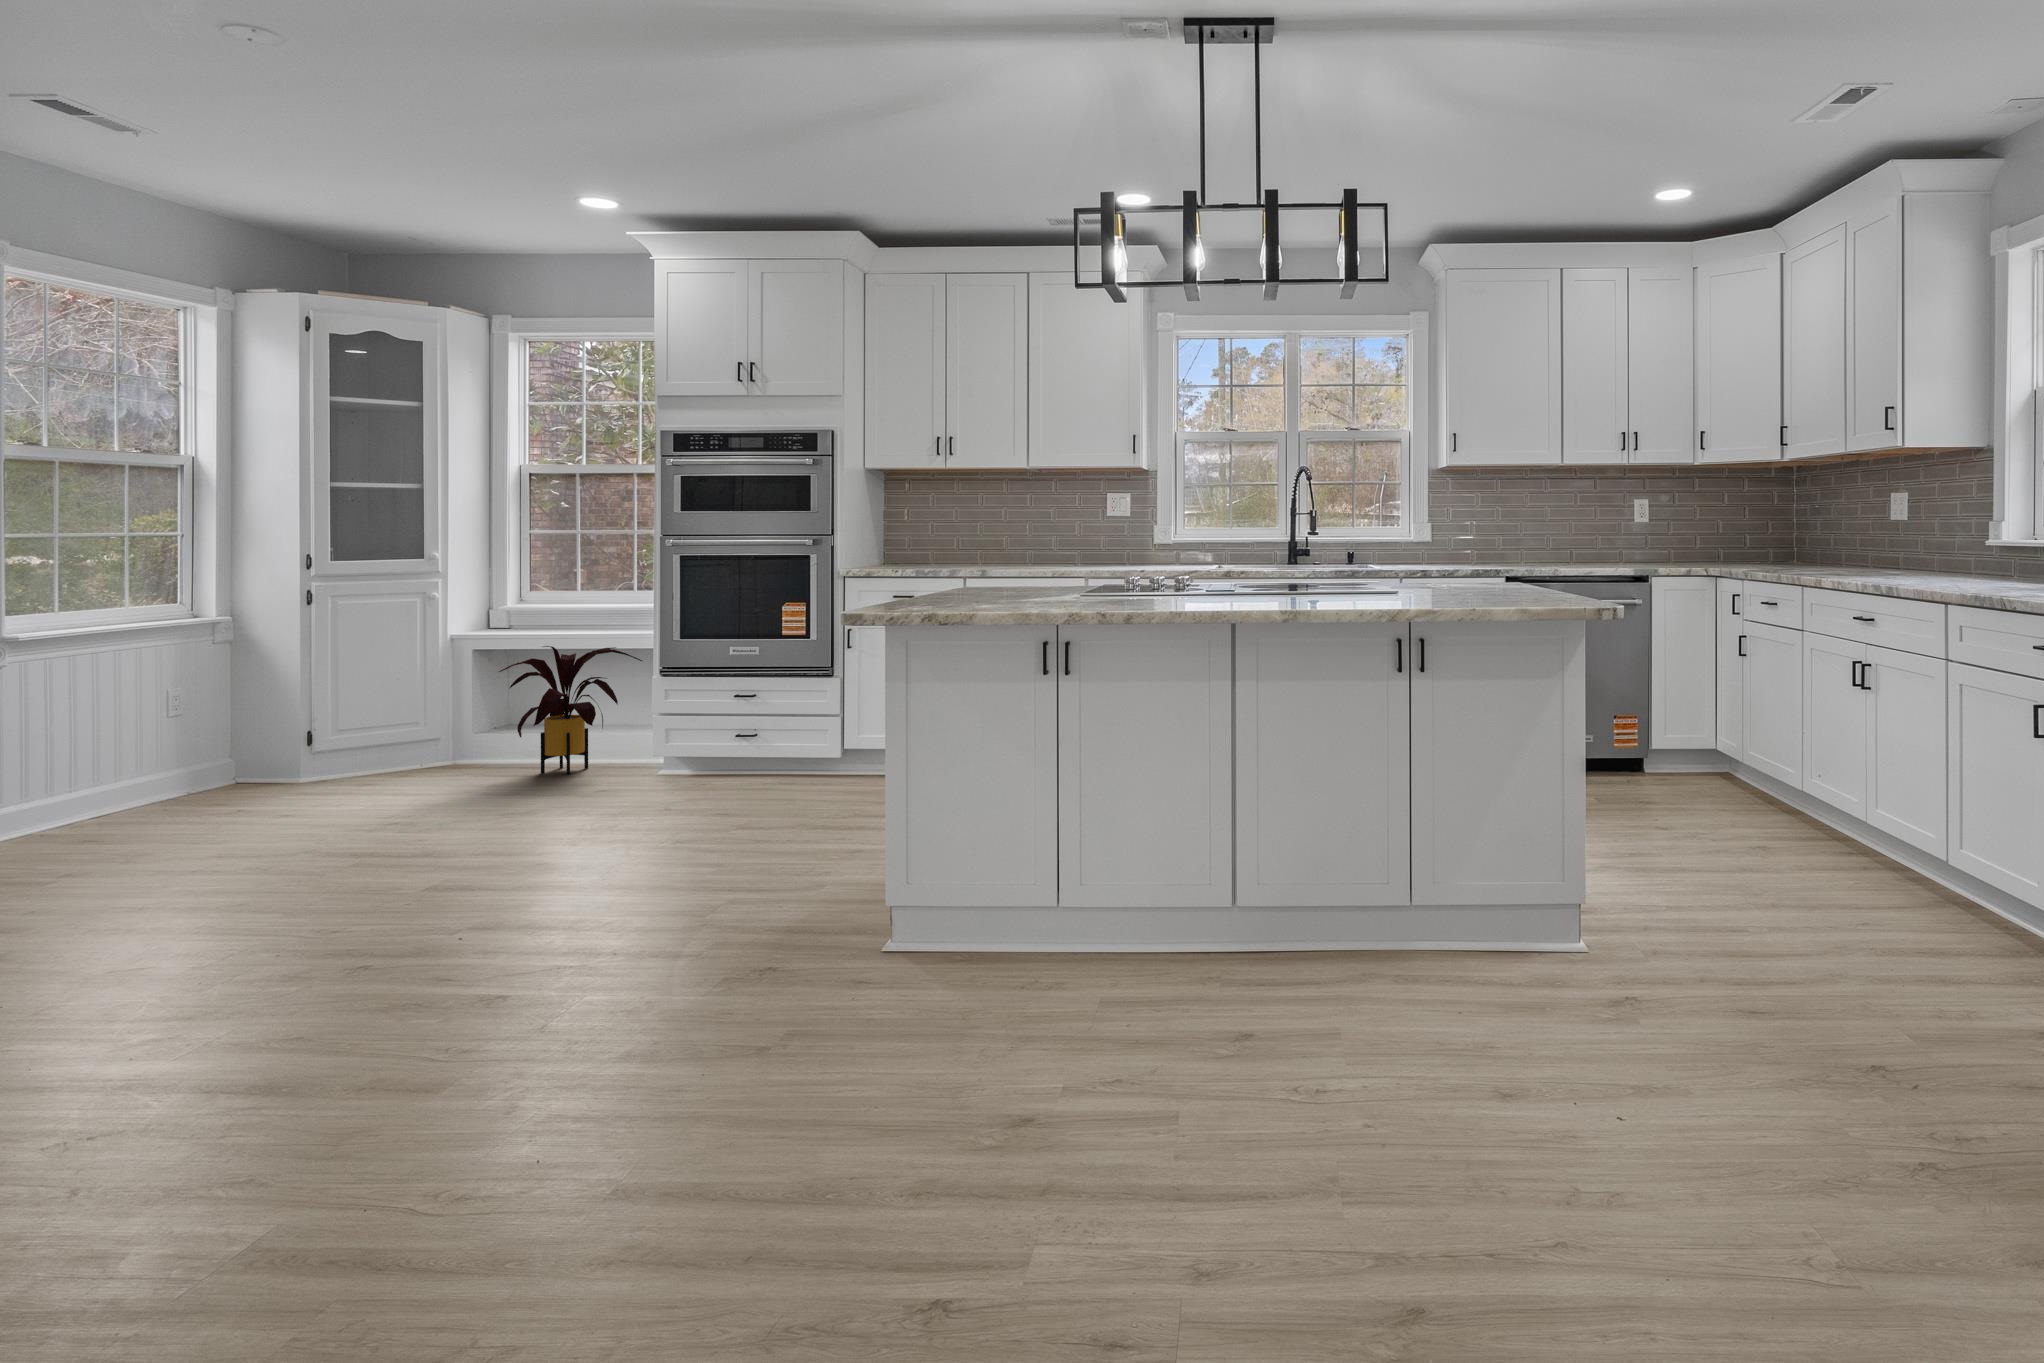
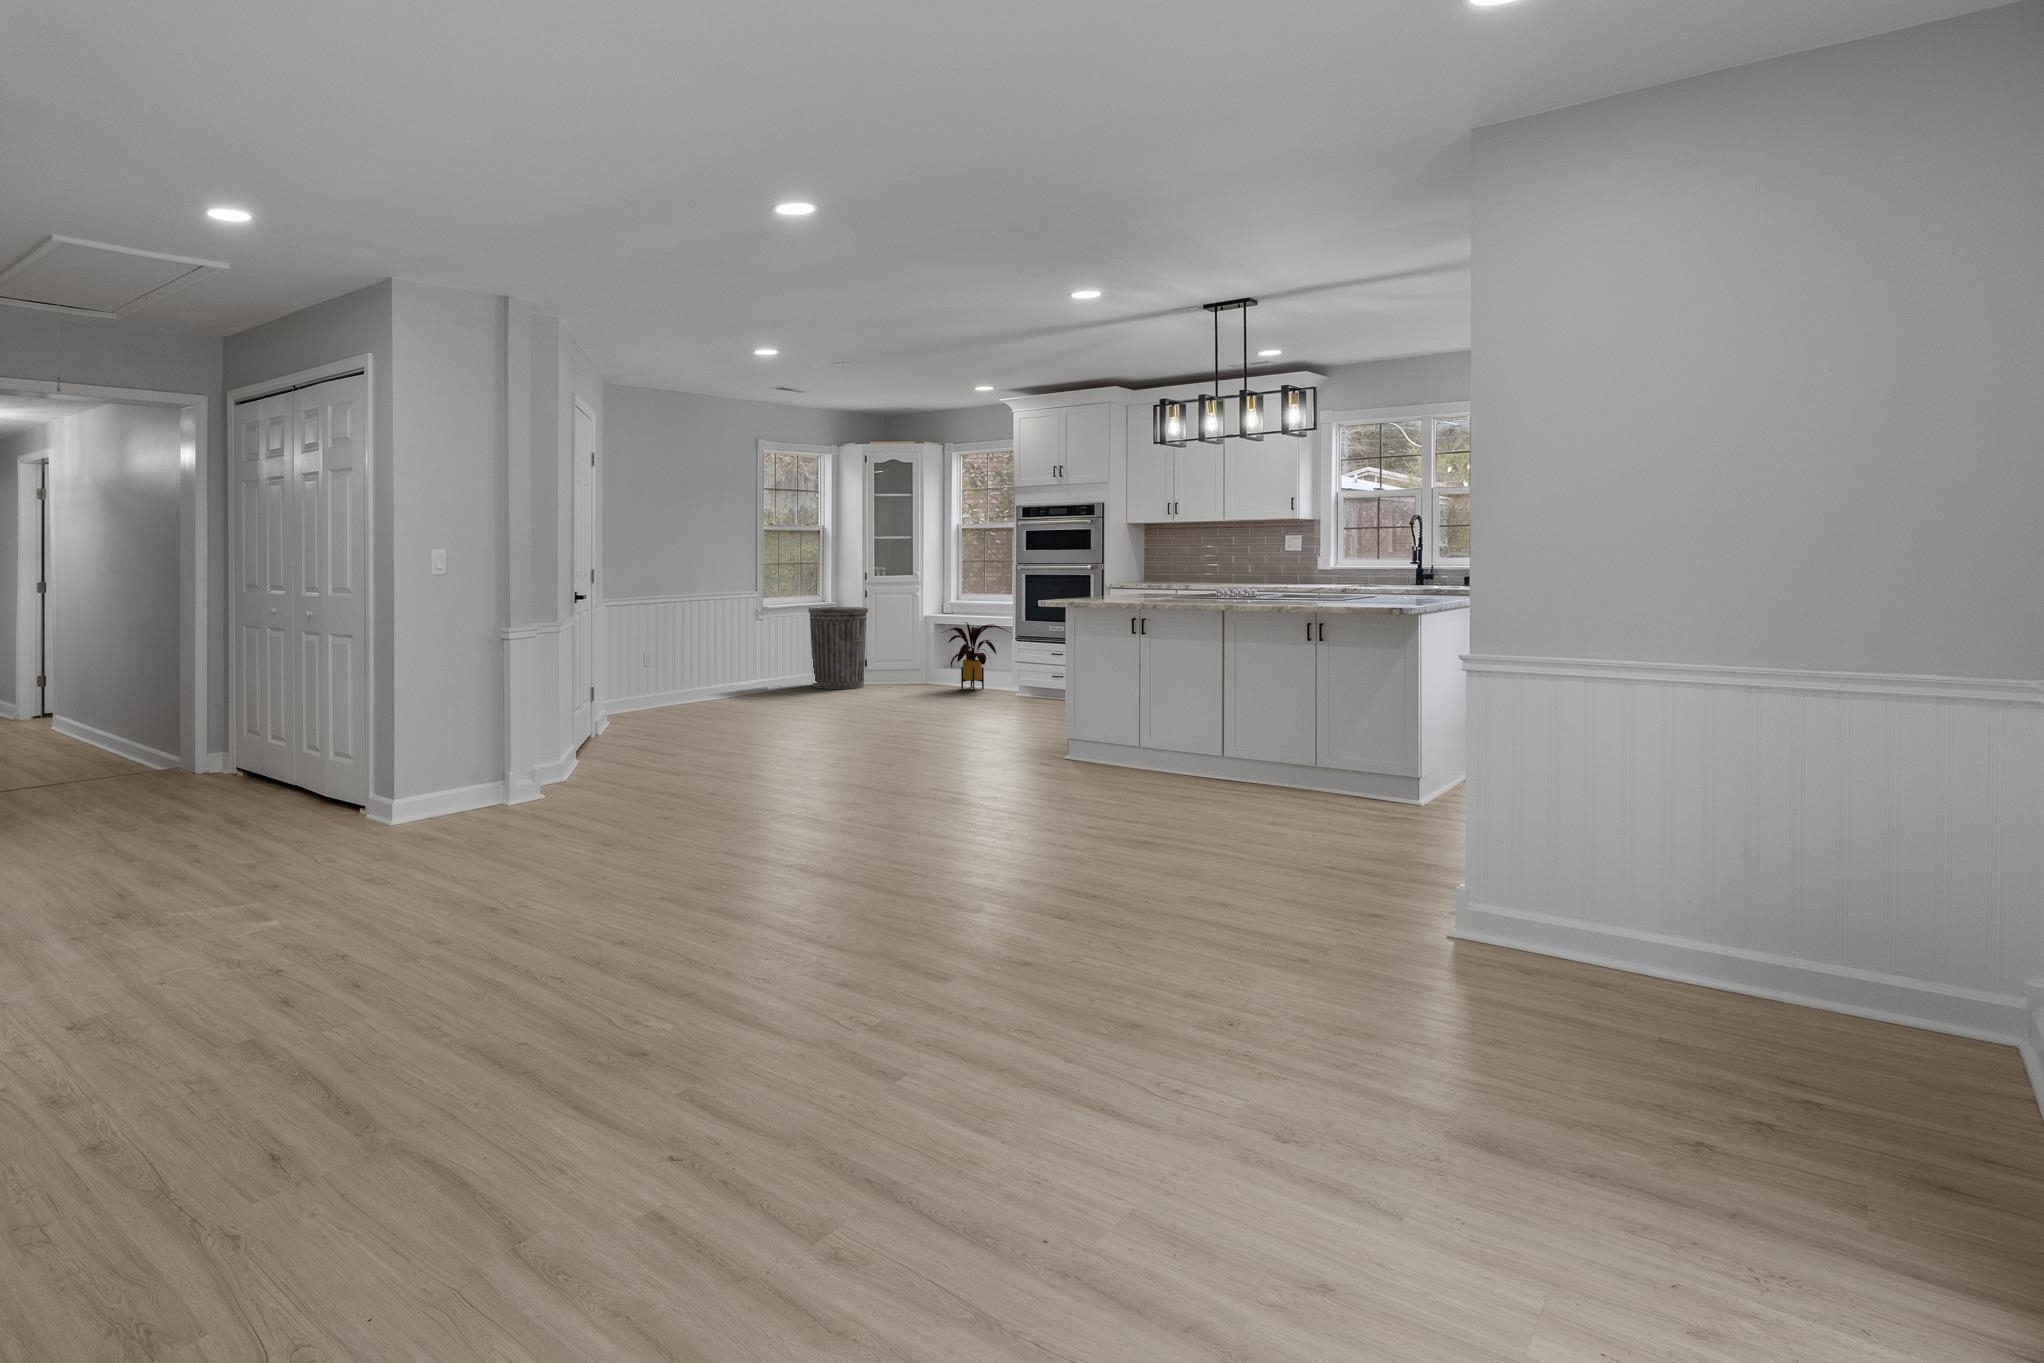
trash can: none [149,628,318,813] -> present [808,607,868,689]

